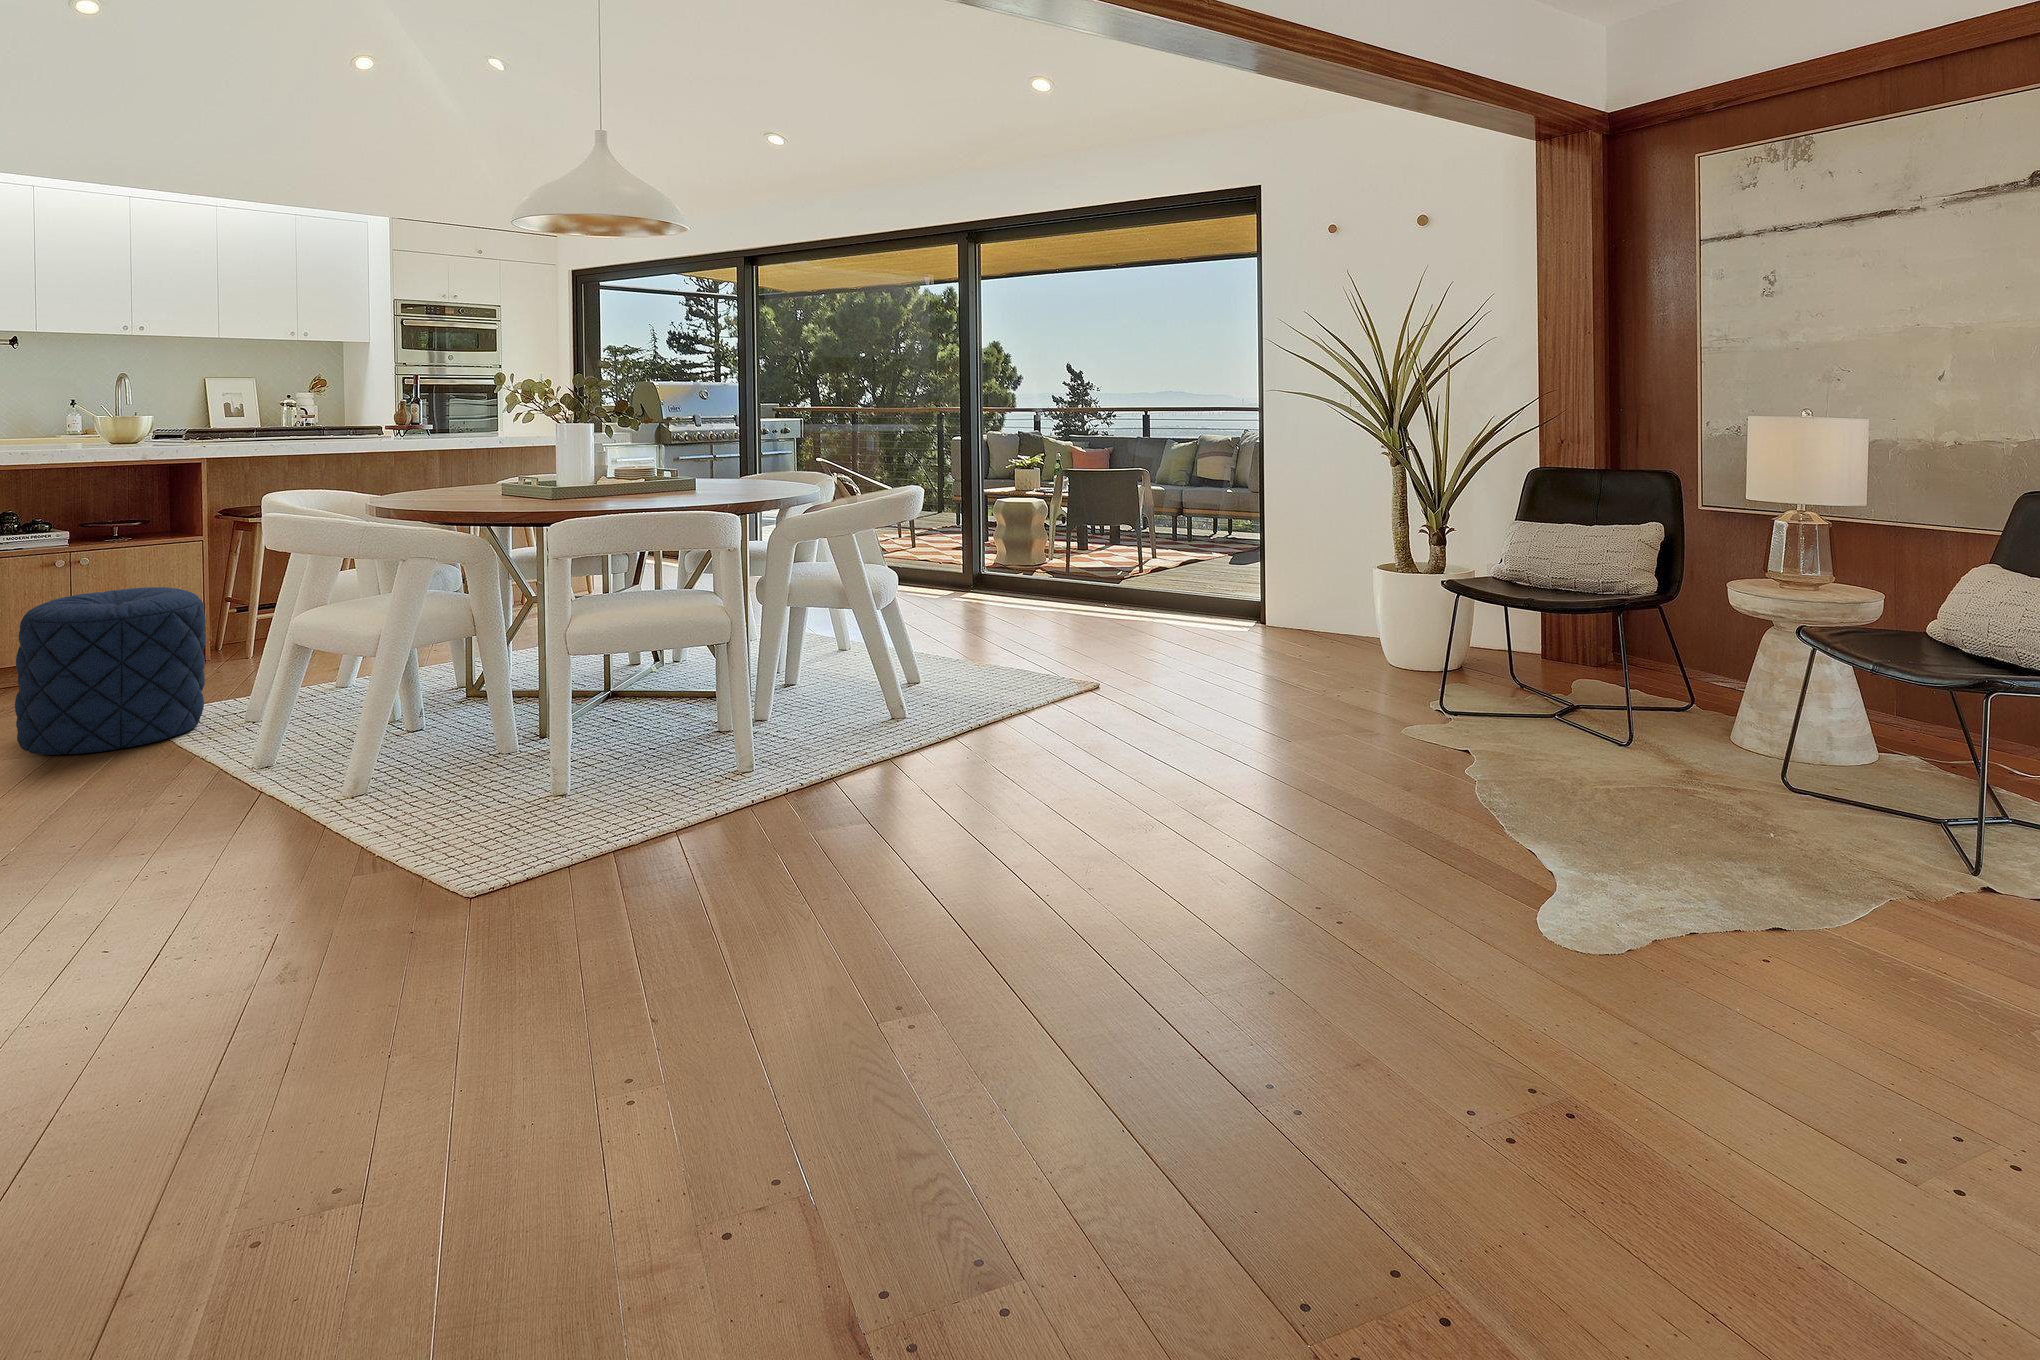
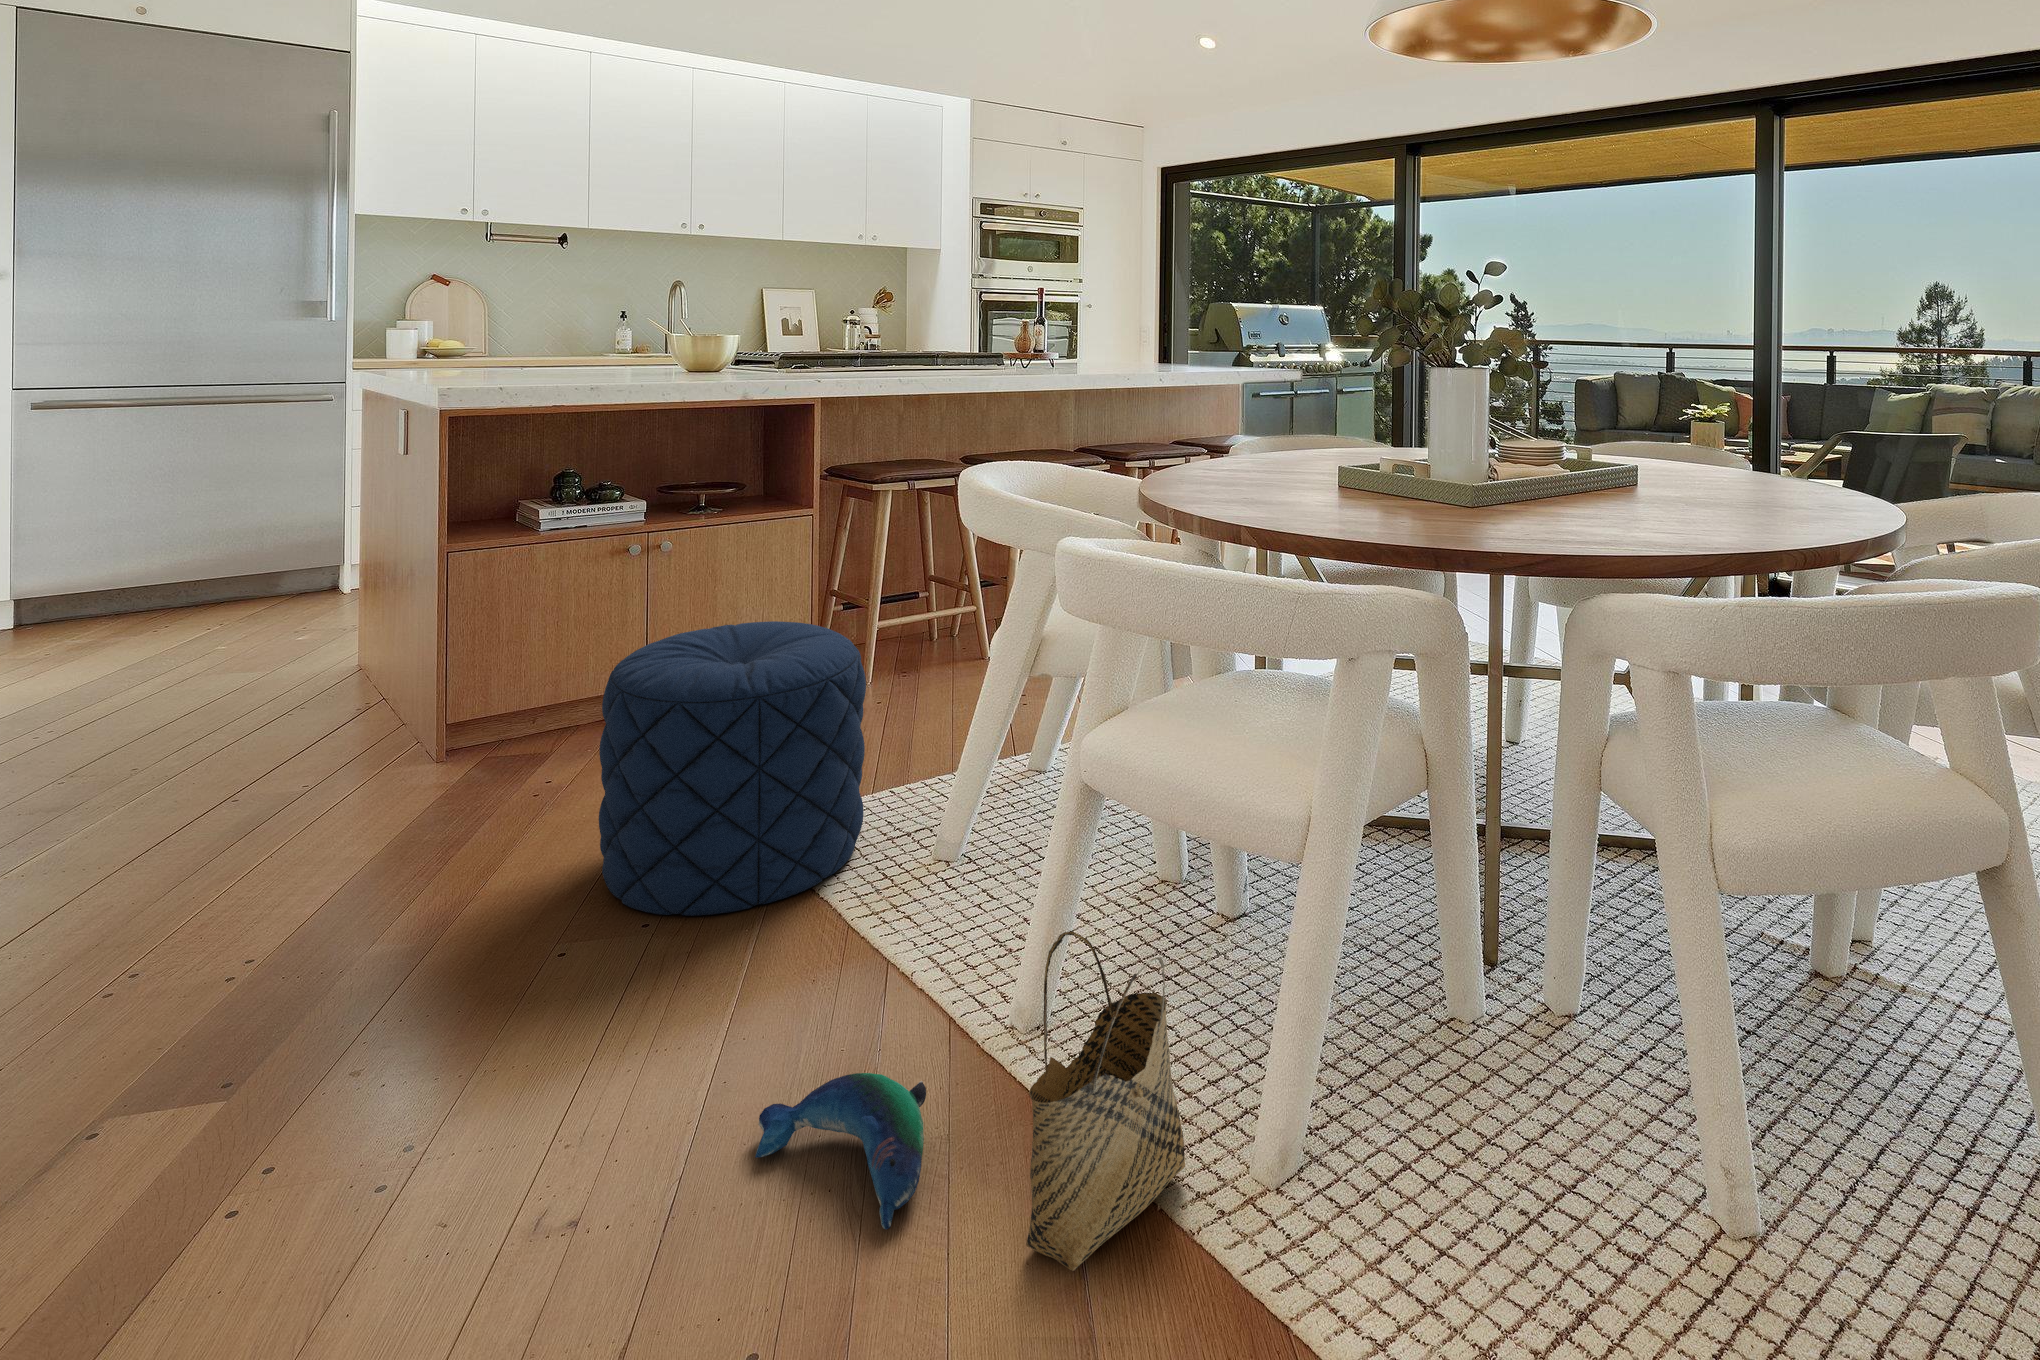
woven basket: none [219,683,321,825] -> present [1026,931,1185,1271]
plush toy: none [87,773,186,825] -> present [755,1073,926,1229]

